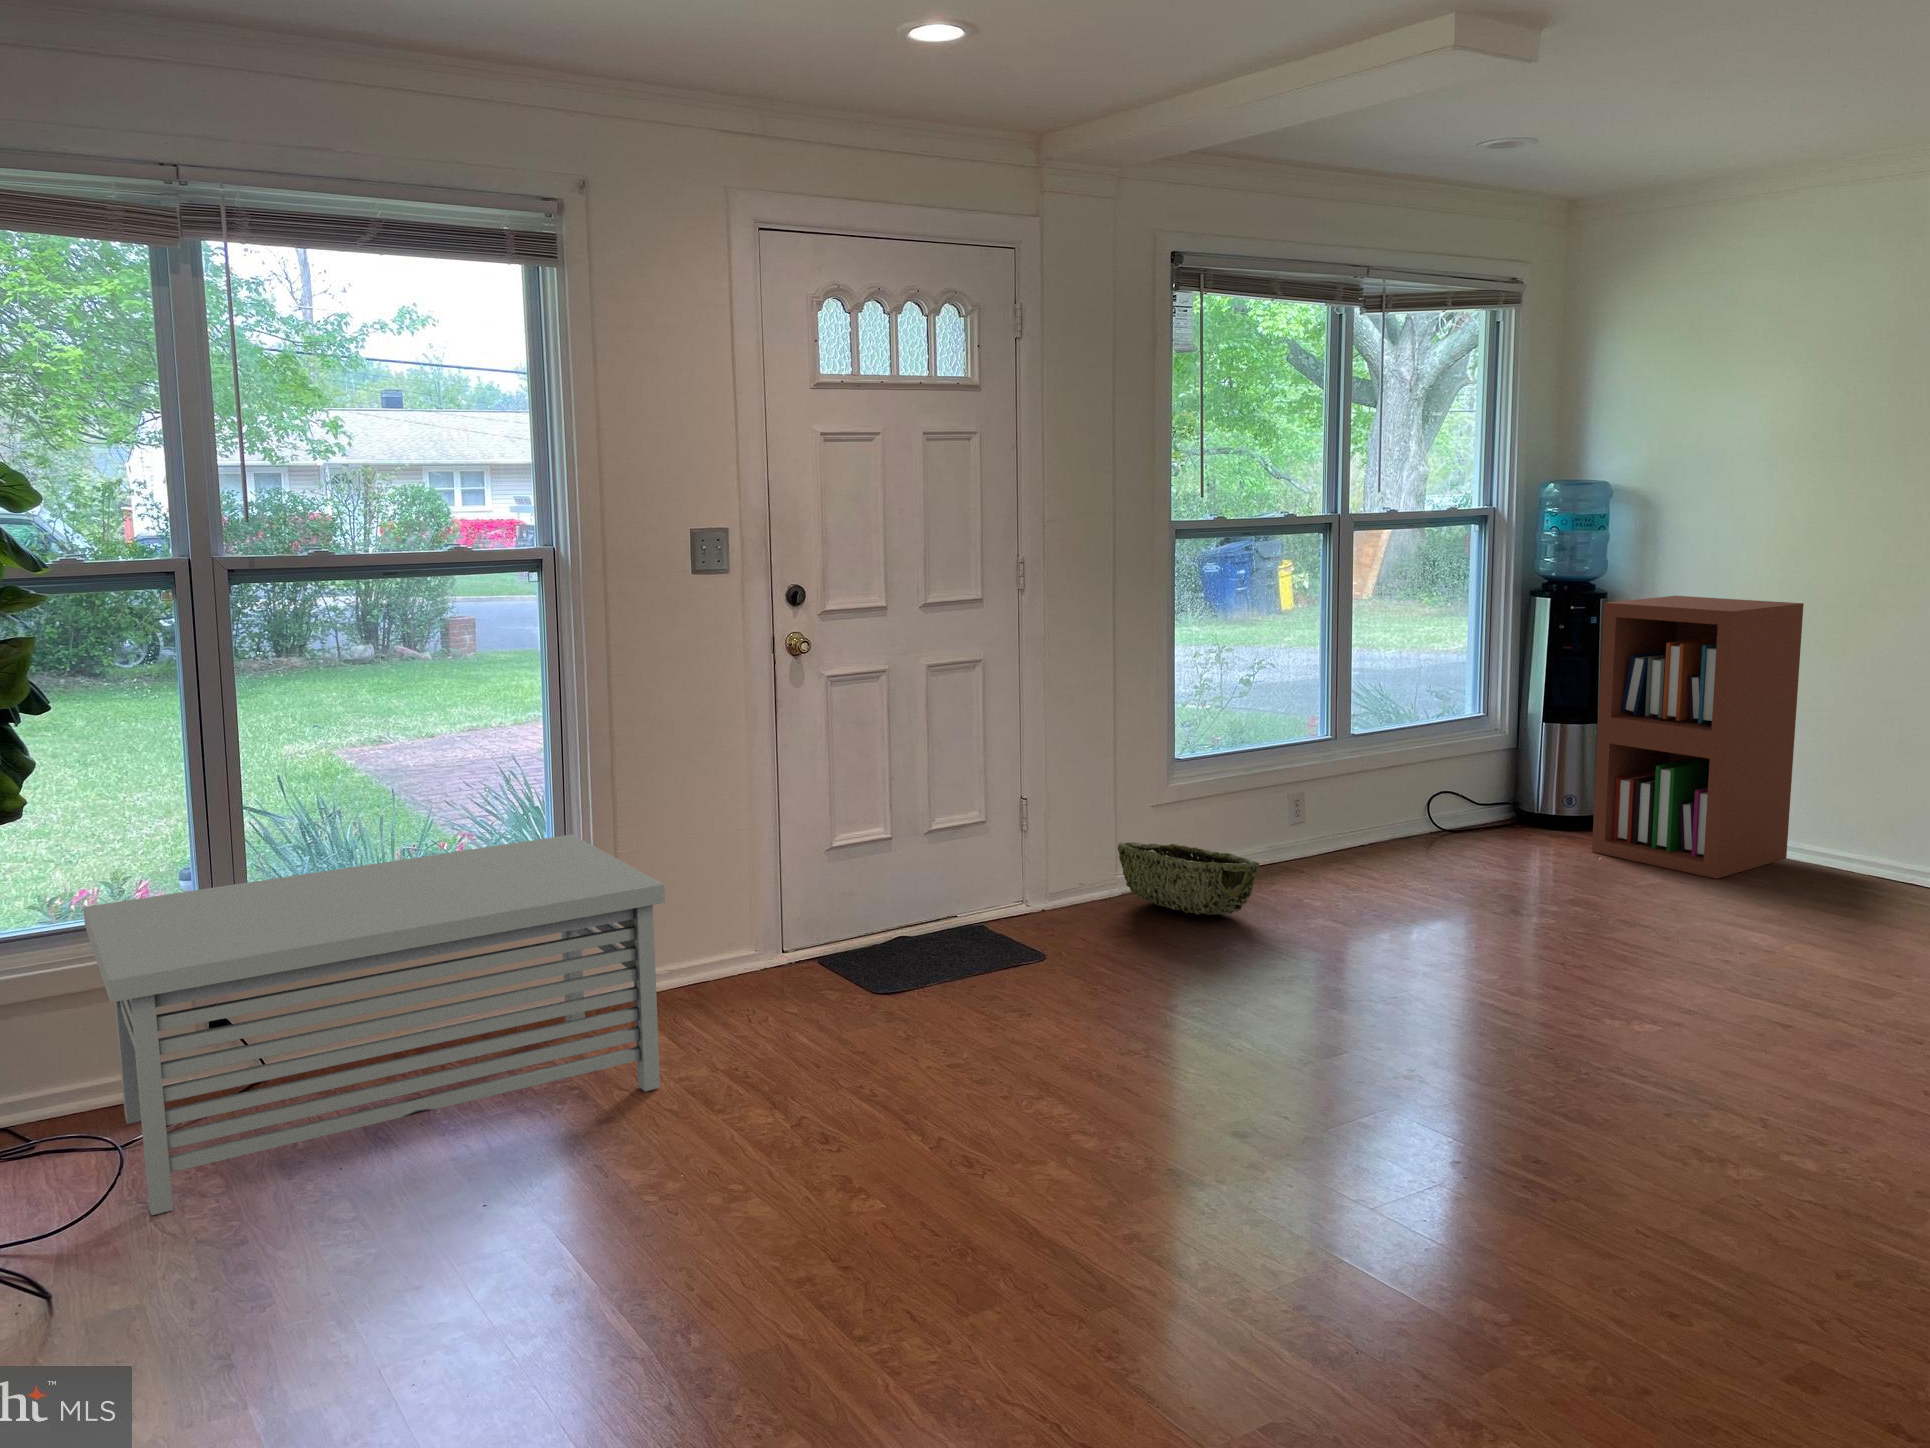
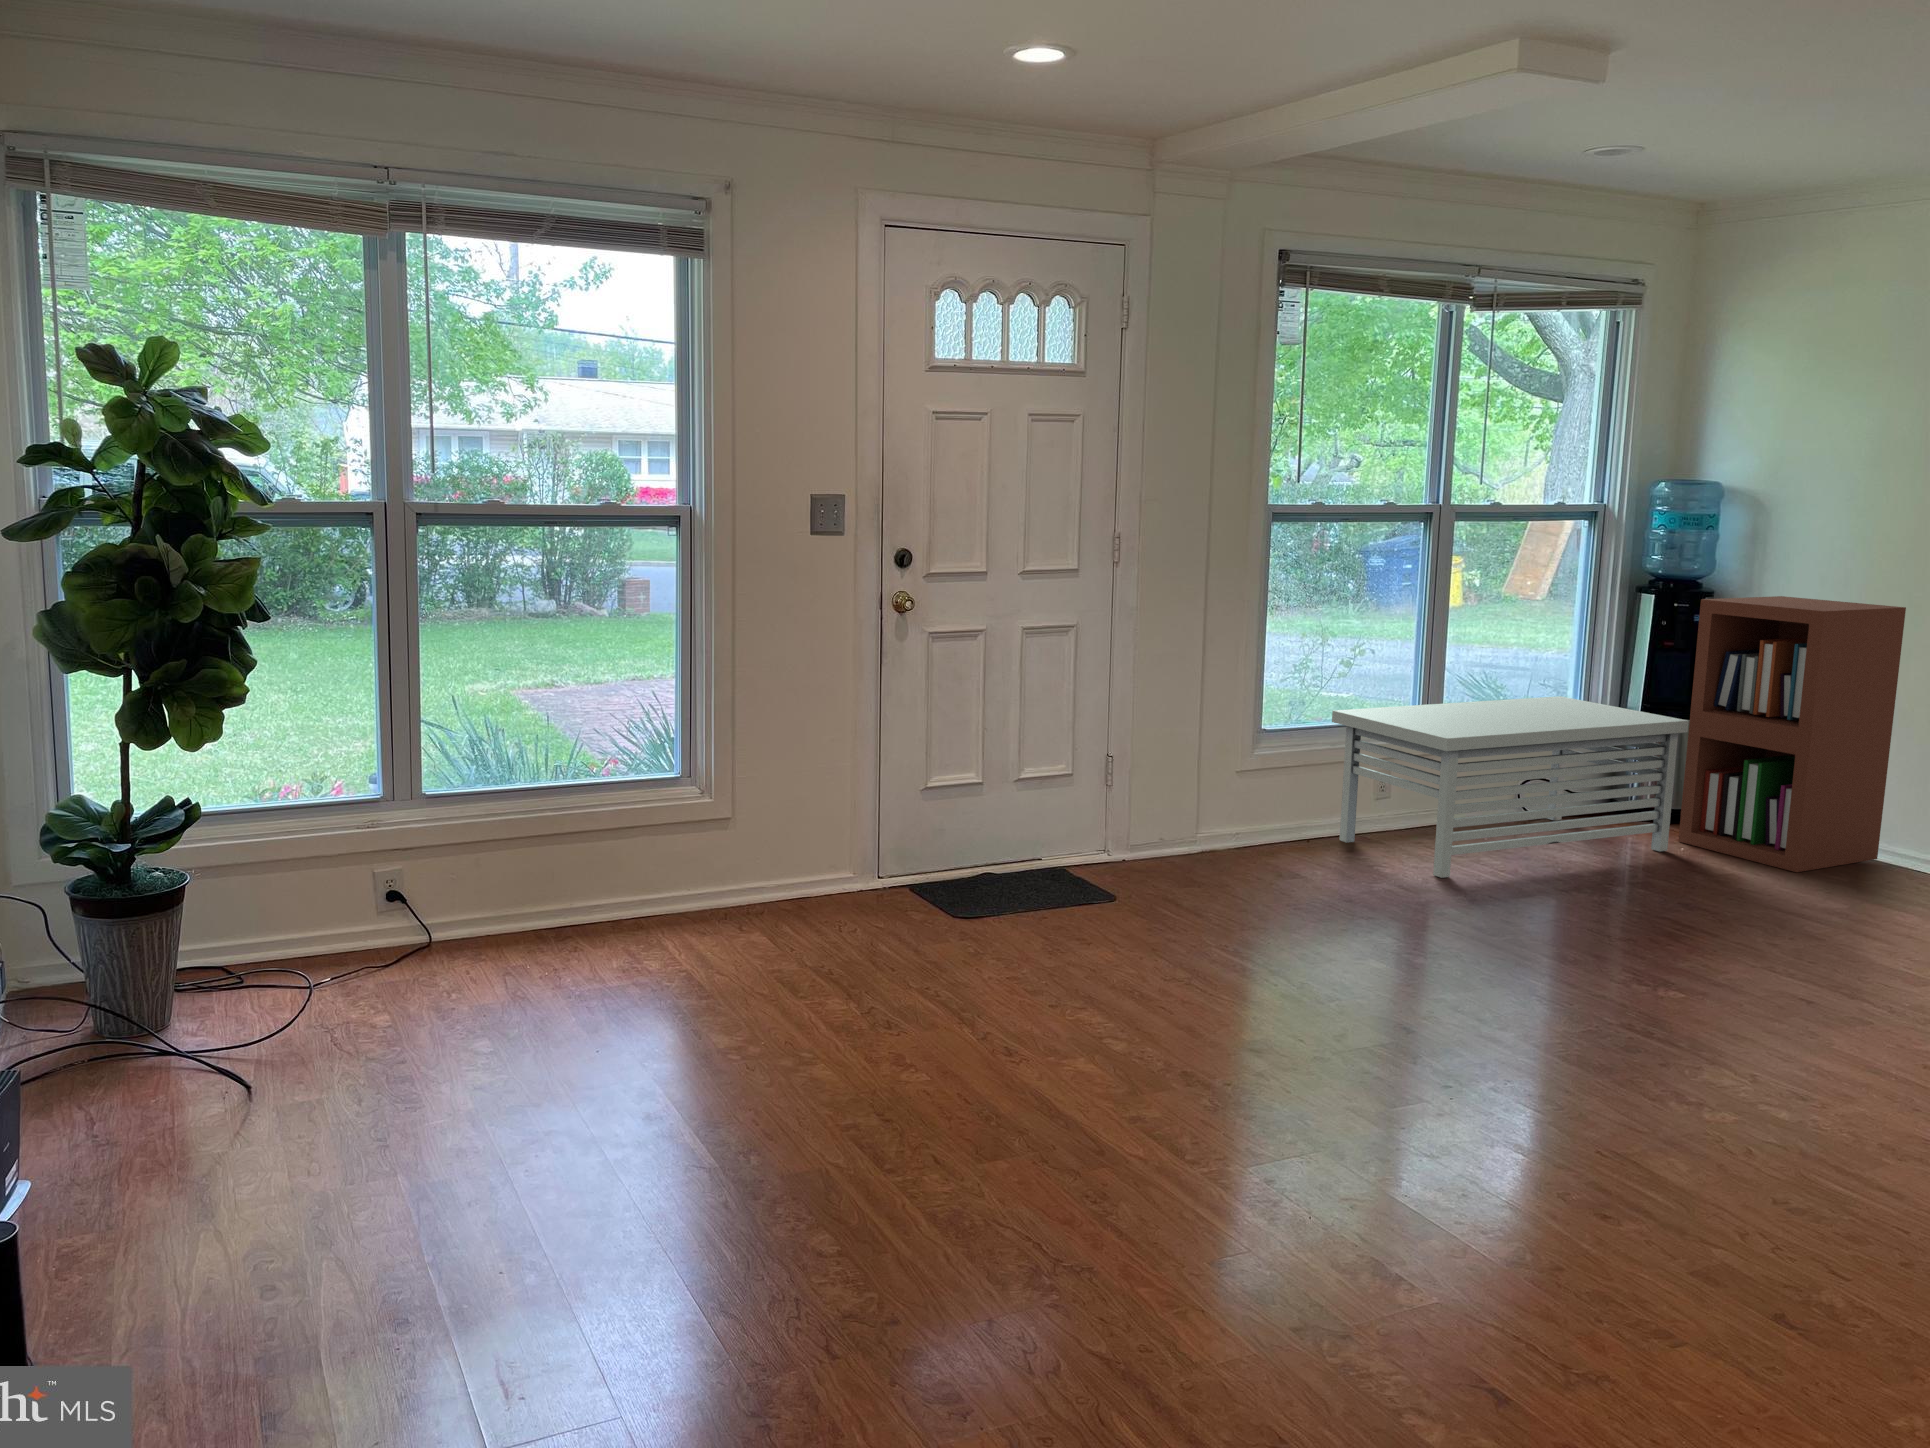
storage bench: present [83,835,665,1215] -> present [1332,696,1689,878]
woven basket: present [1118,843,1259,915] -> none [1200,802,1331,874]

